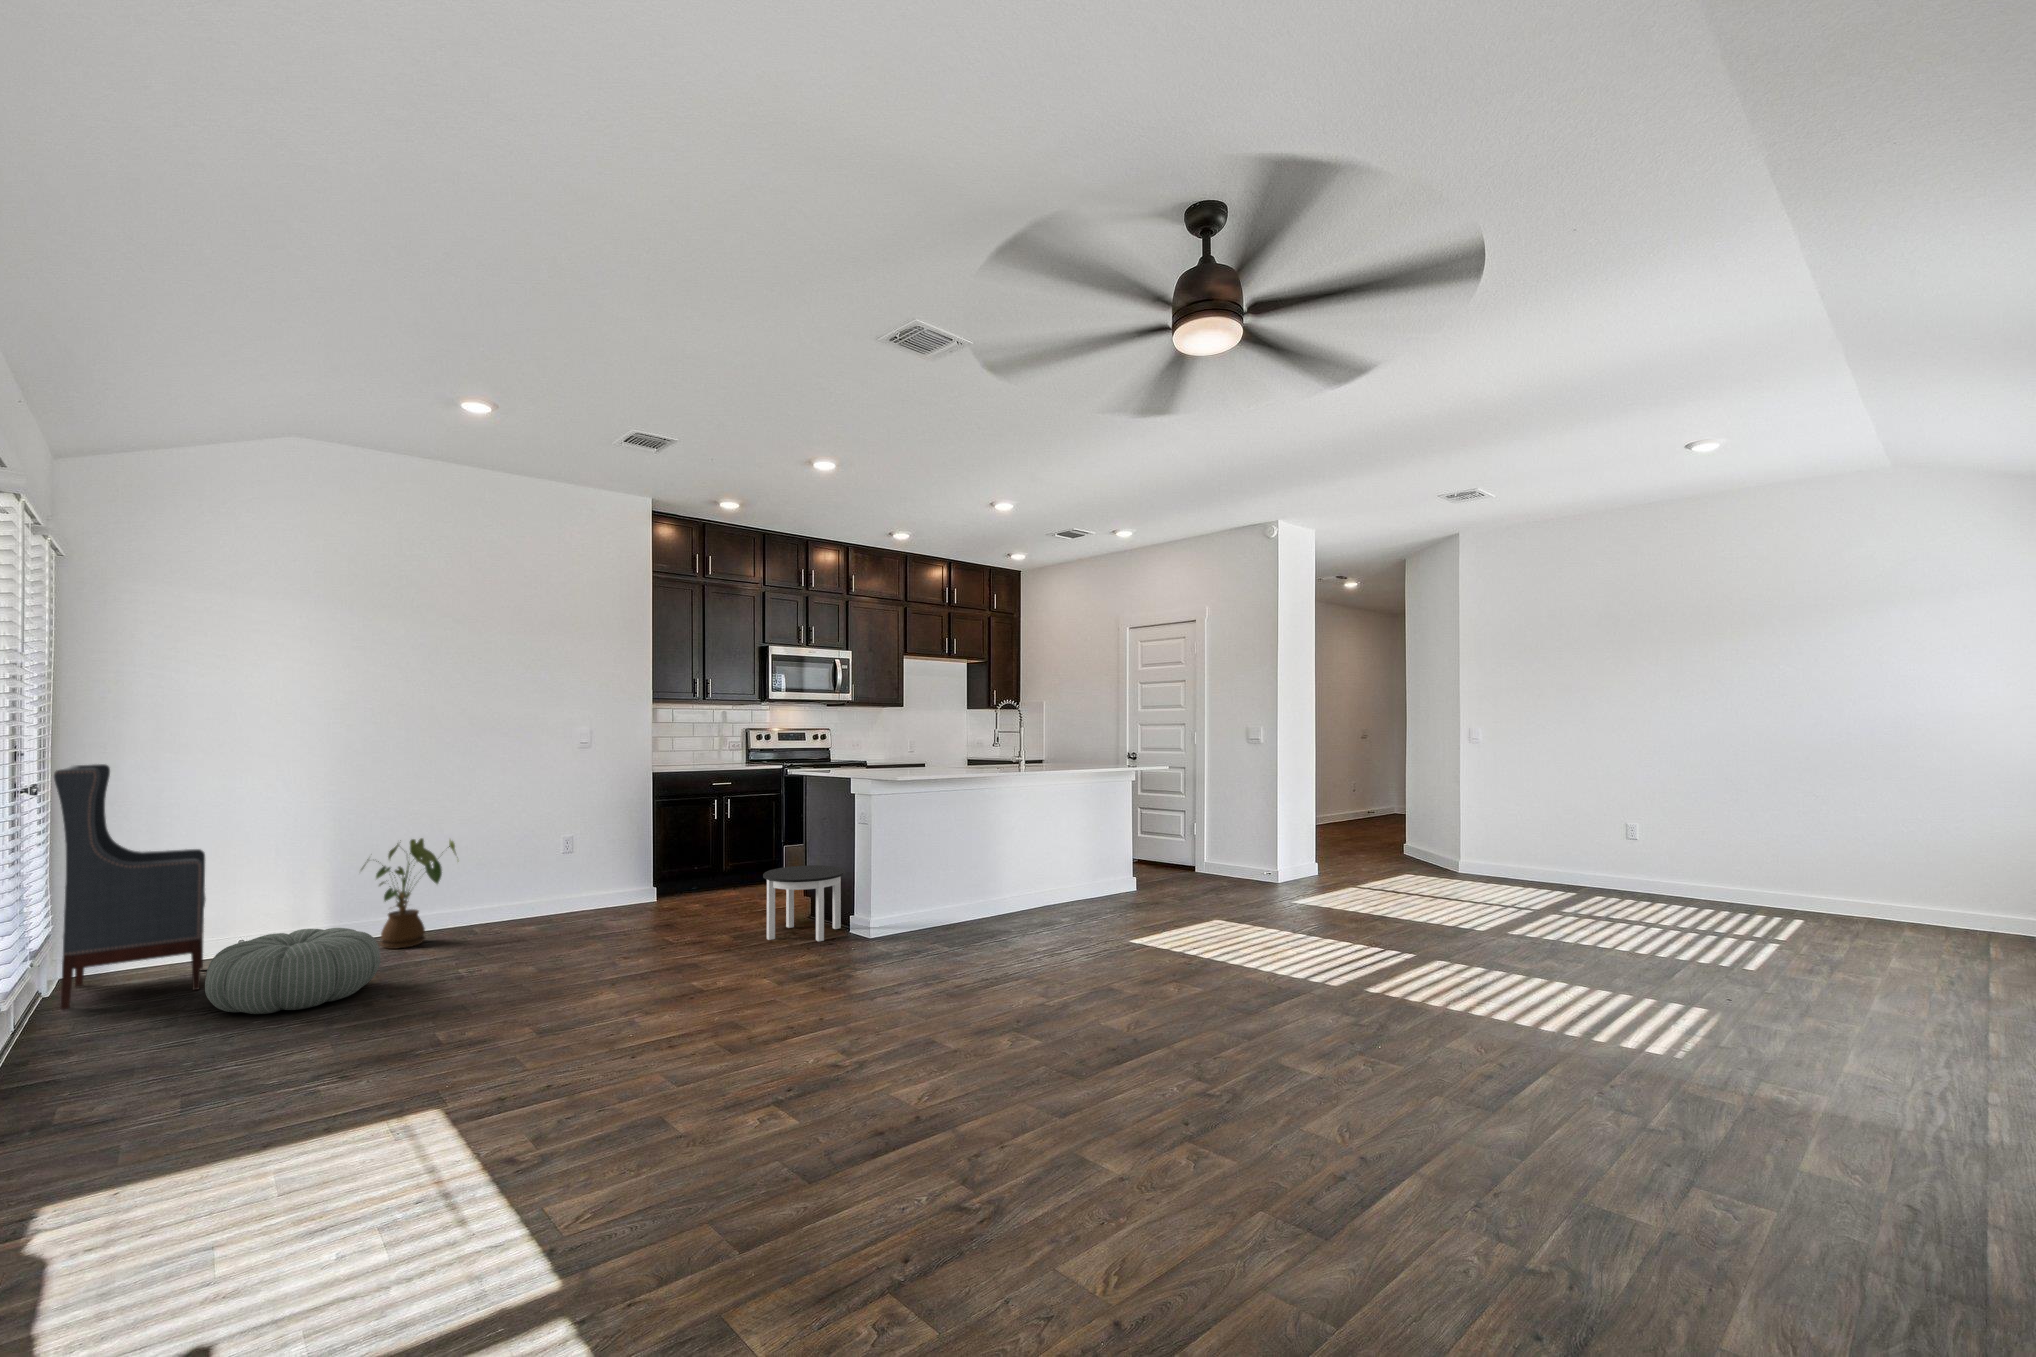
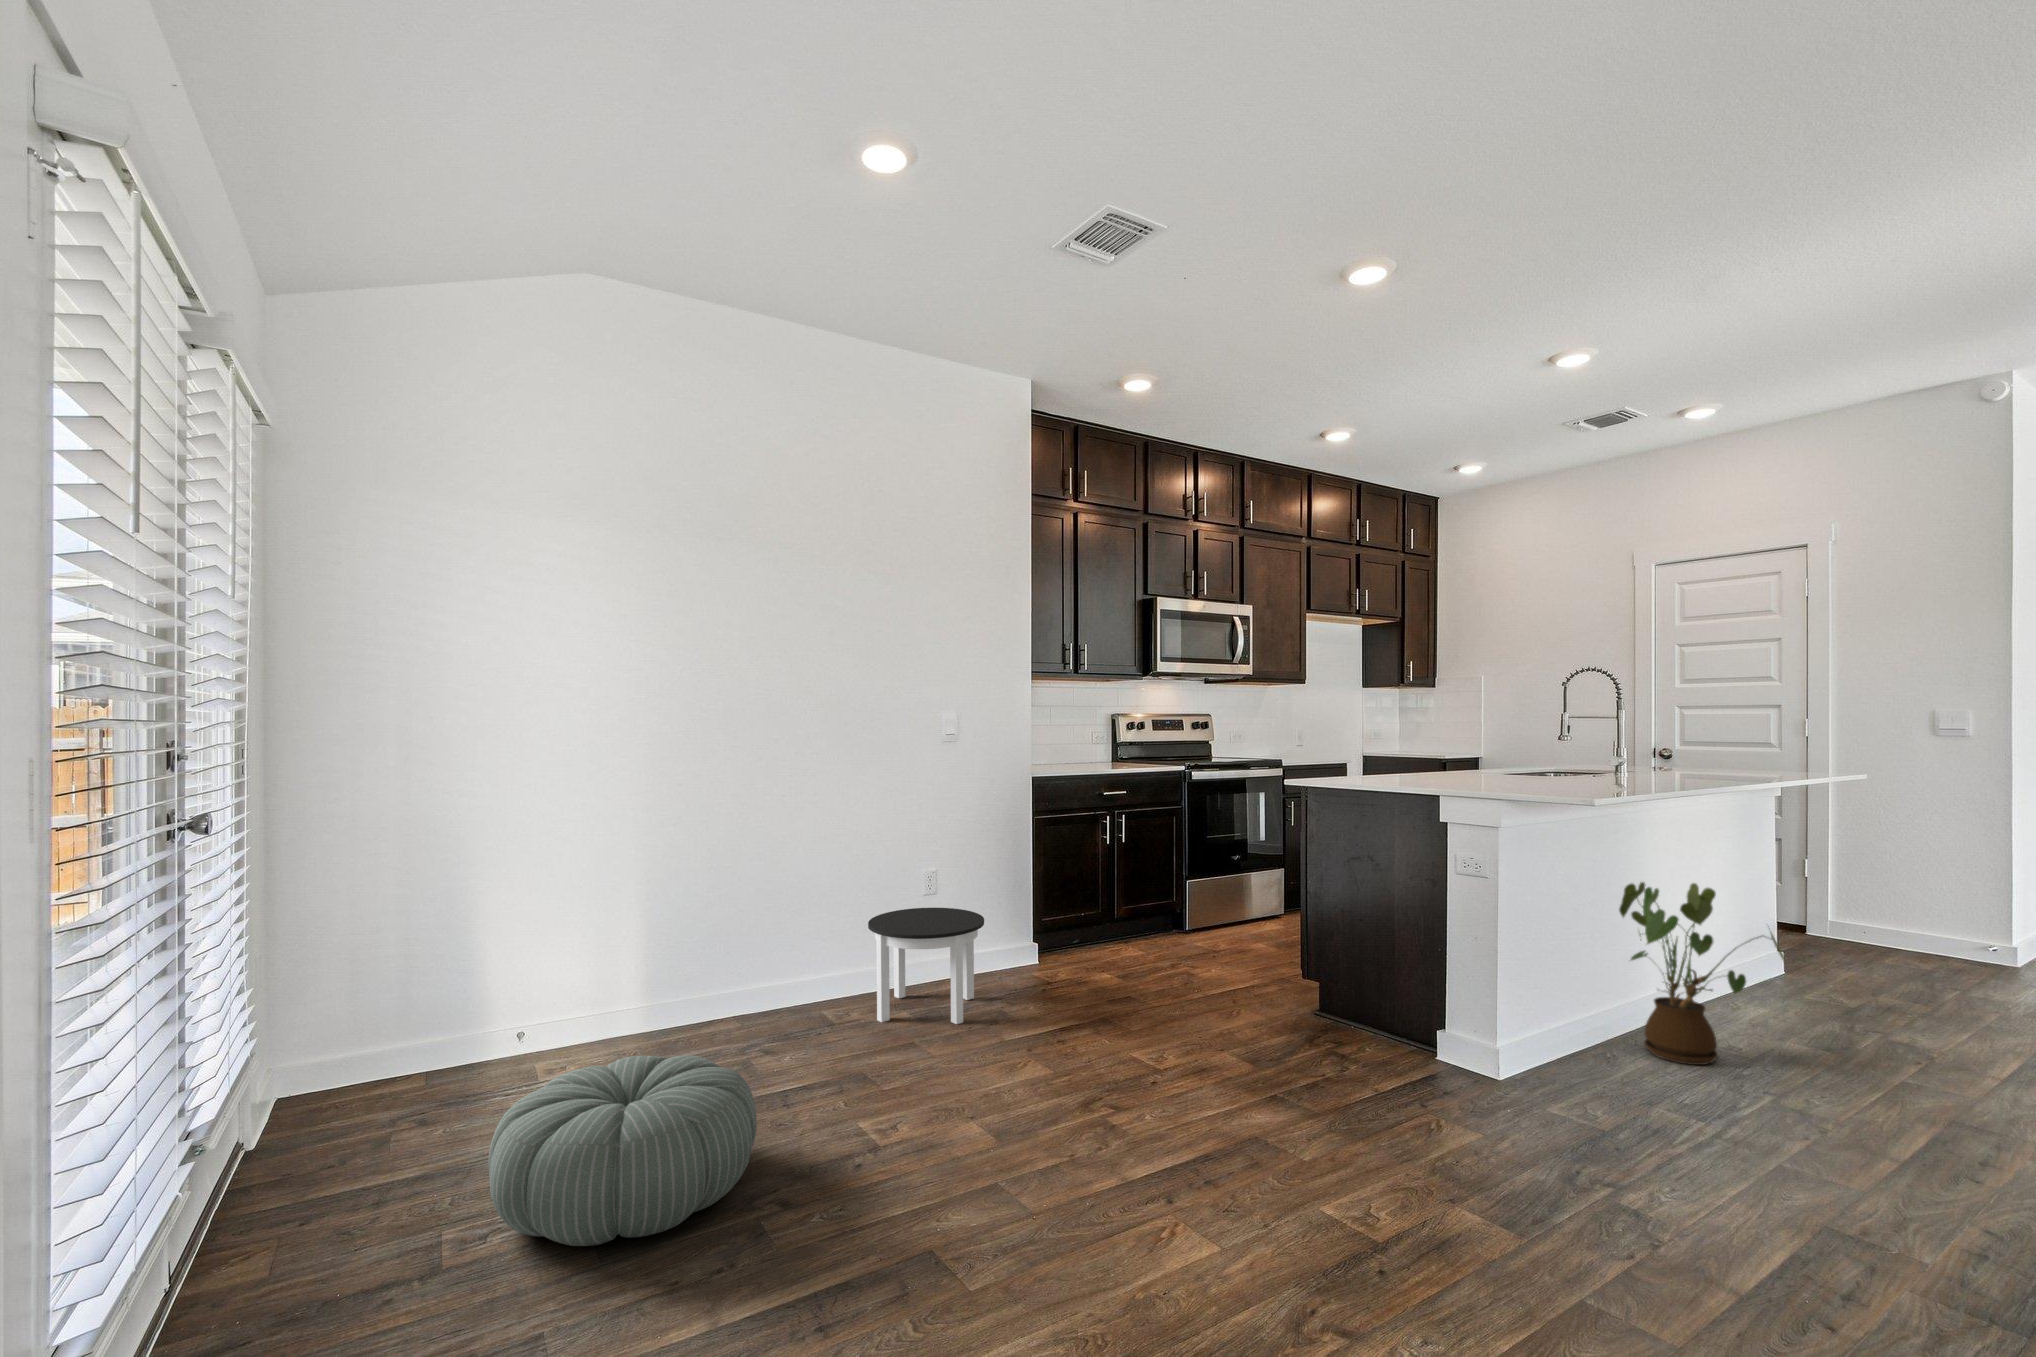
armchair: present [54,764,206,1009] -> none [247,769,473,1196]
house plant: present [361,838,456,949] -> present [1619,882,1785,1065]
round table: present [763,865,845,941] -> present [868,908,984,1024]

